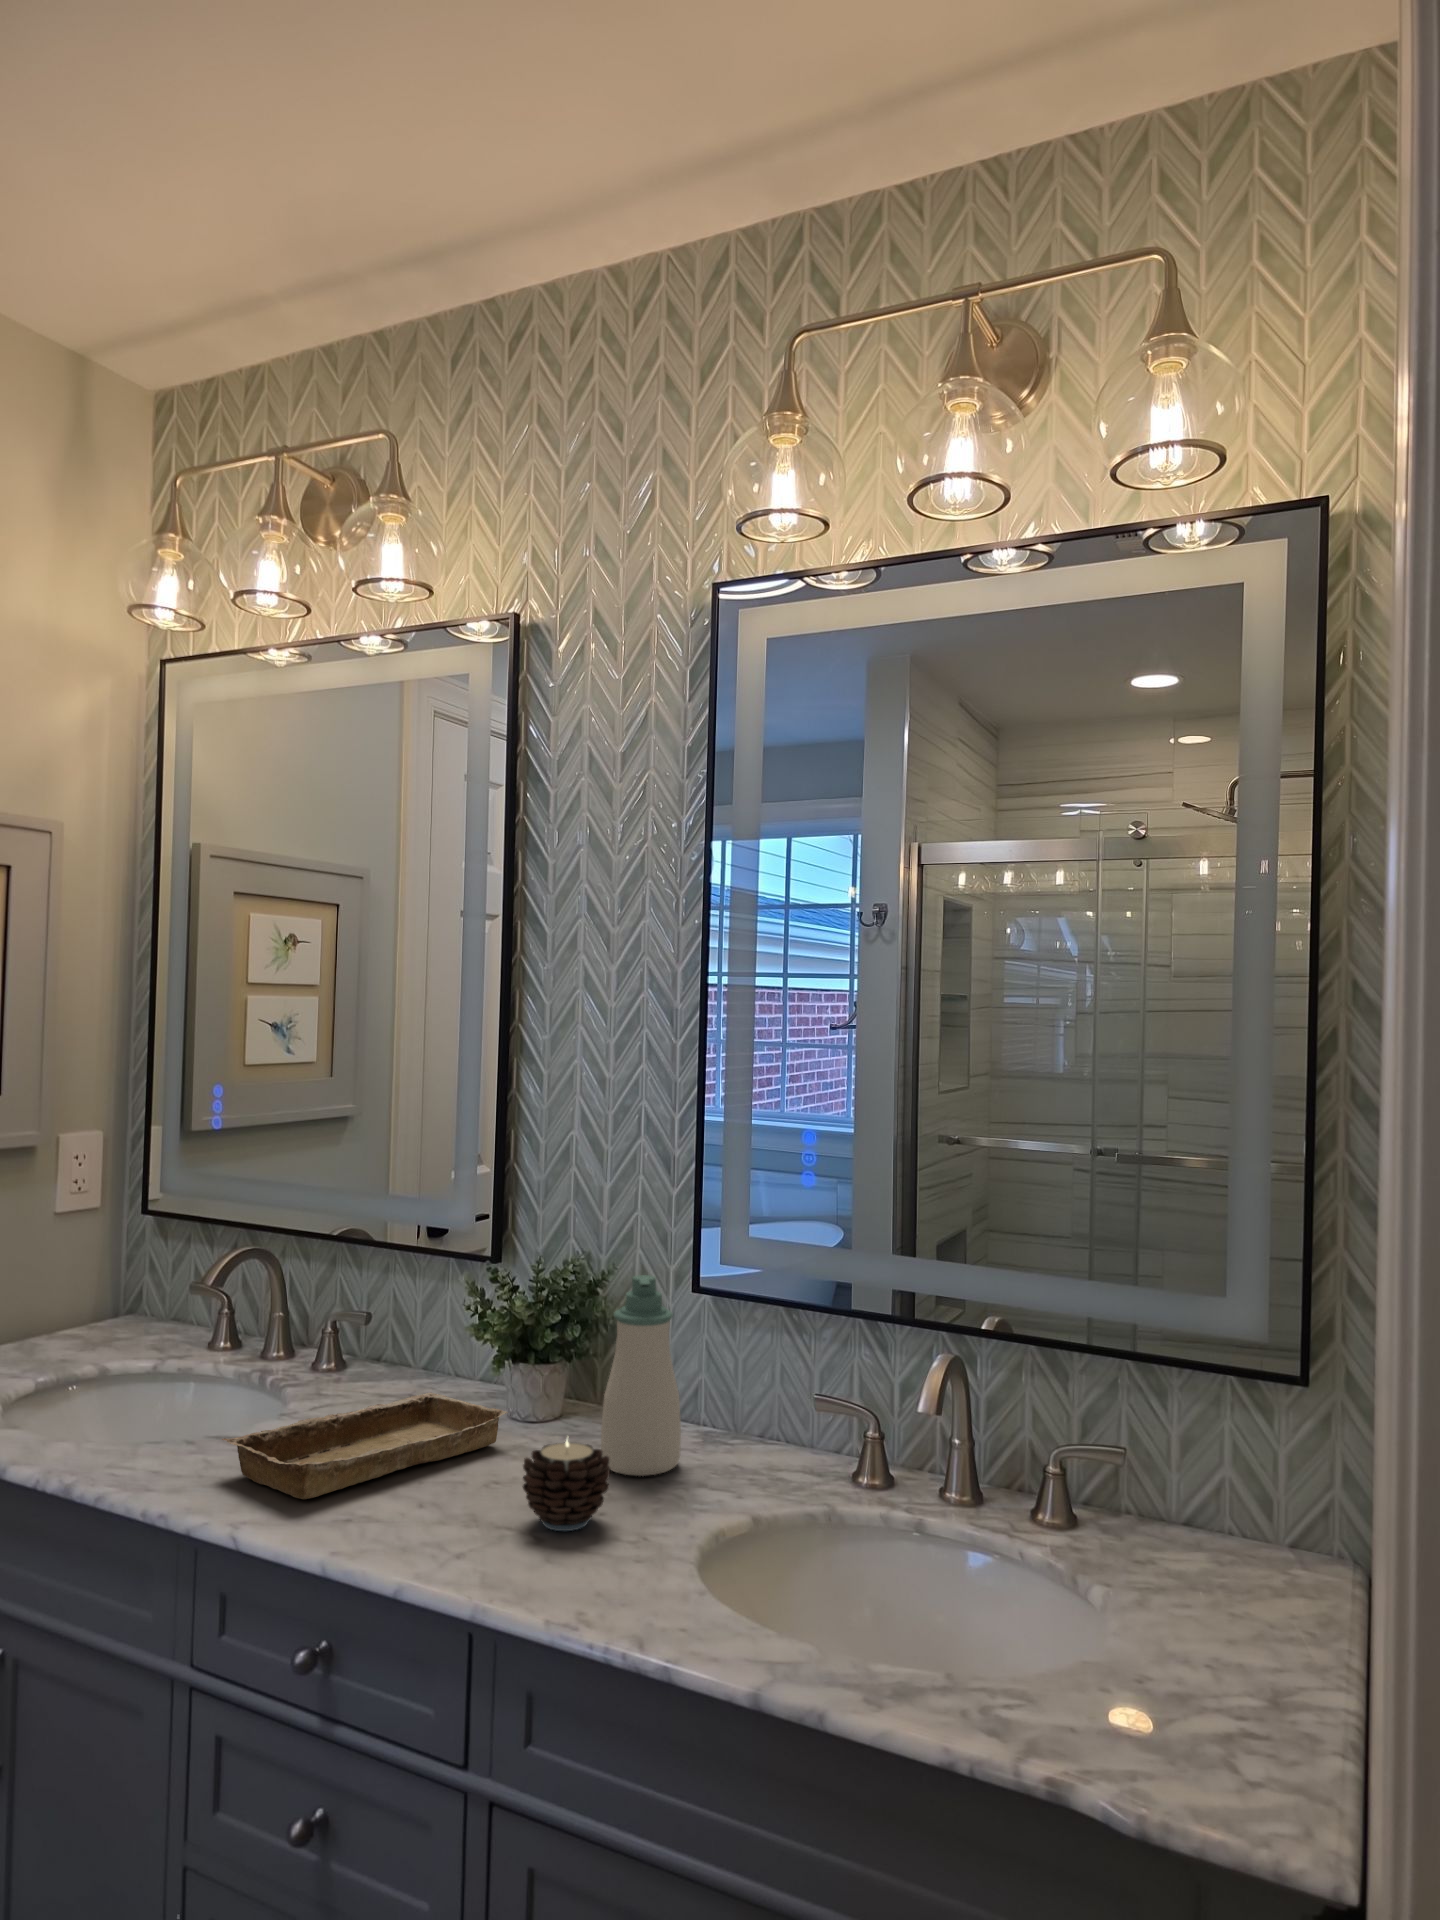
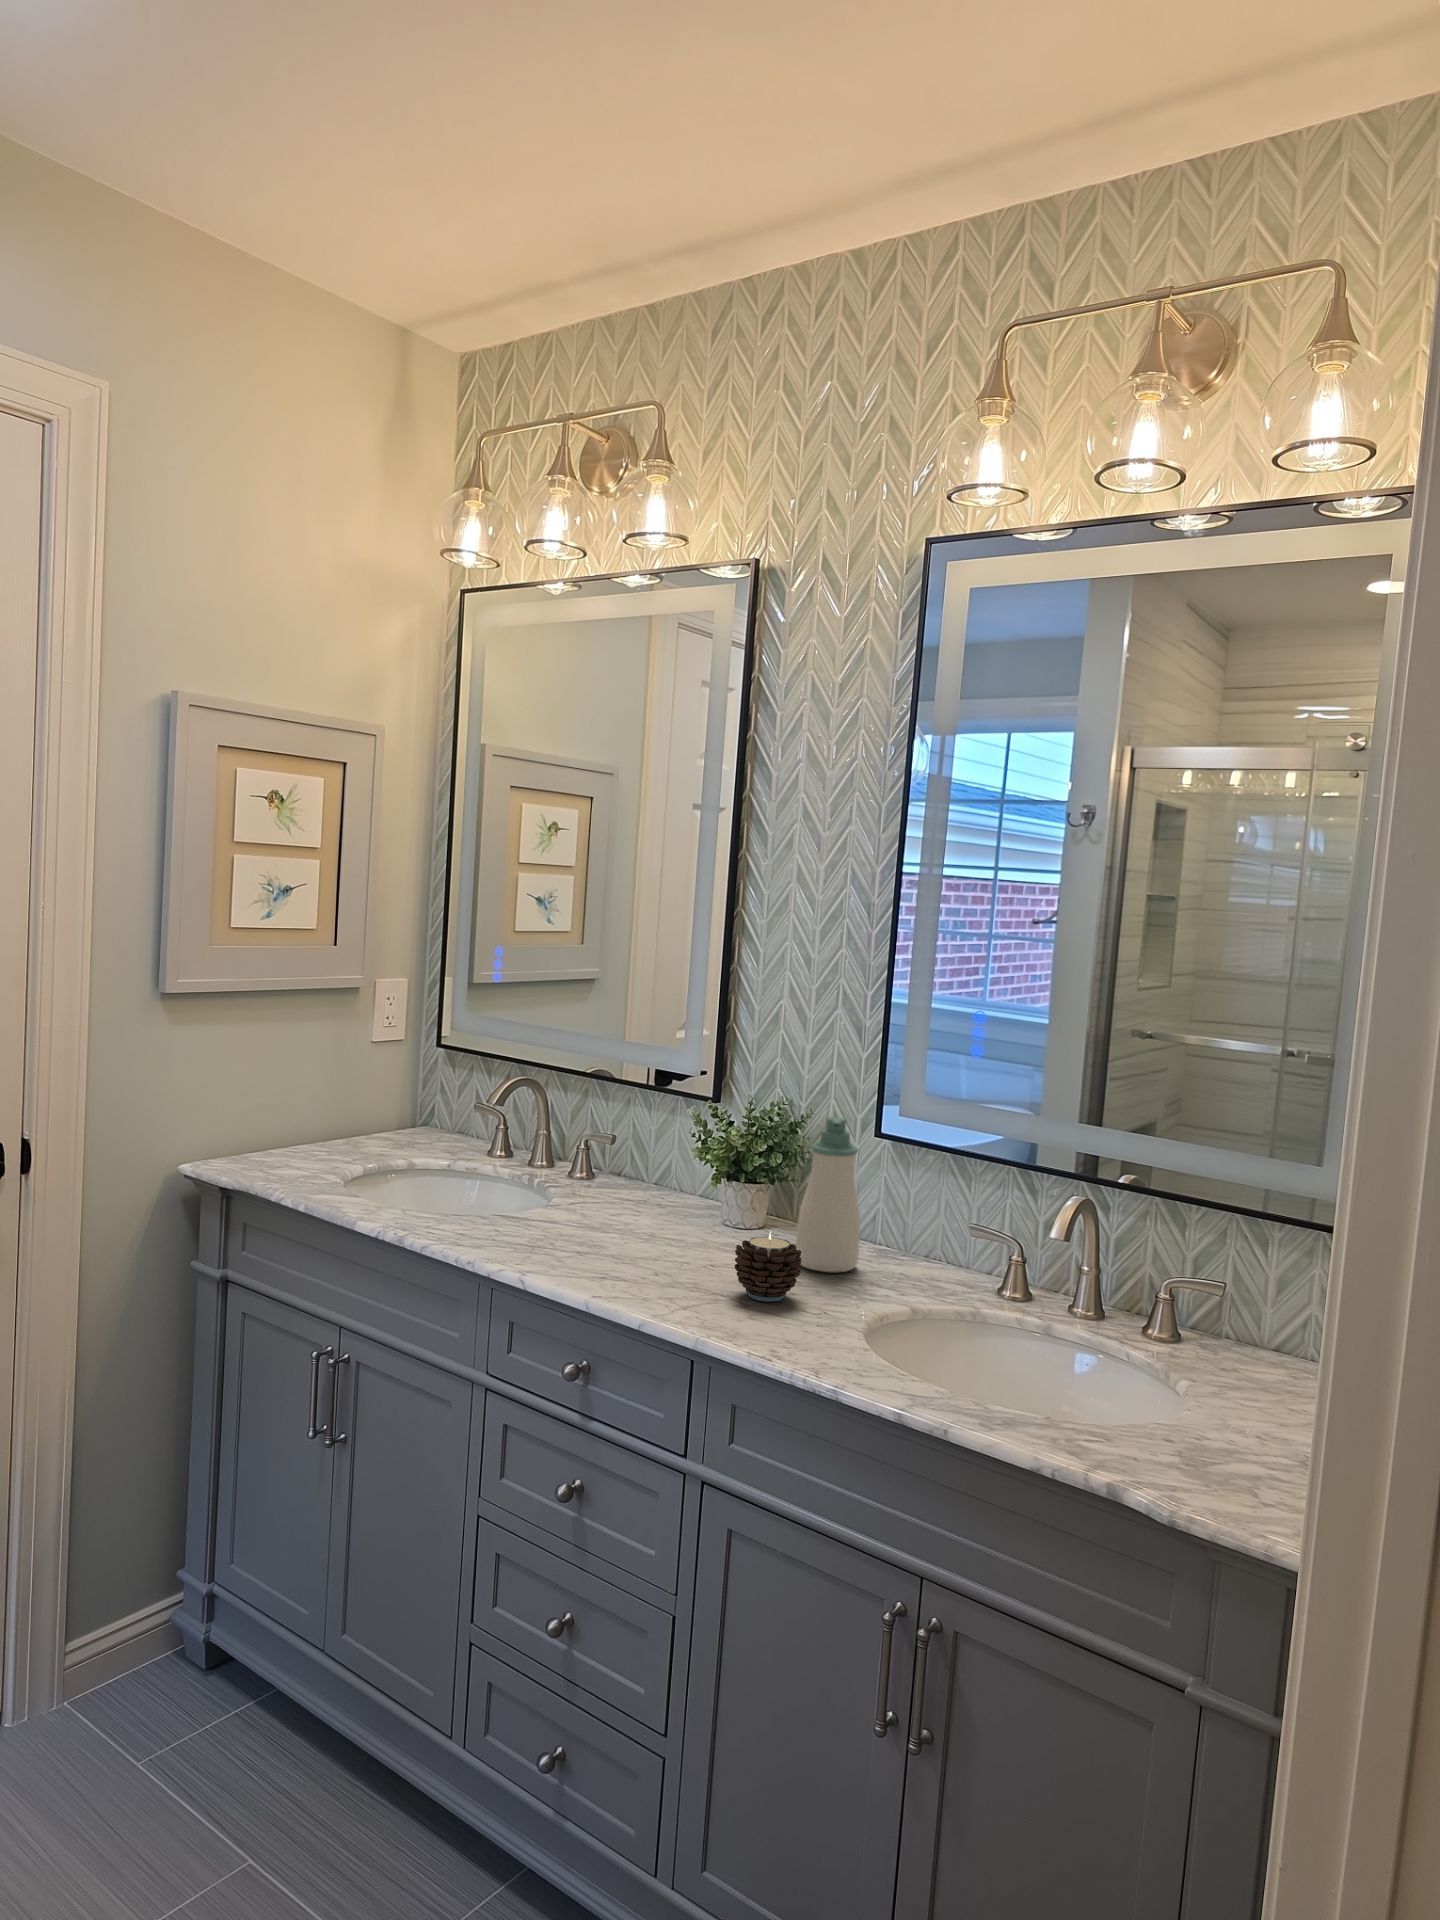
tray: present [222,1393,508,1499] -> none [509,1198,724,1261]

